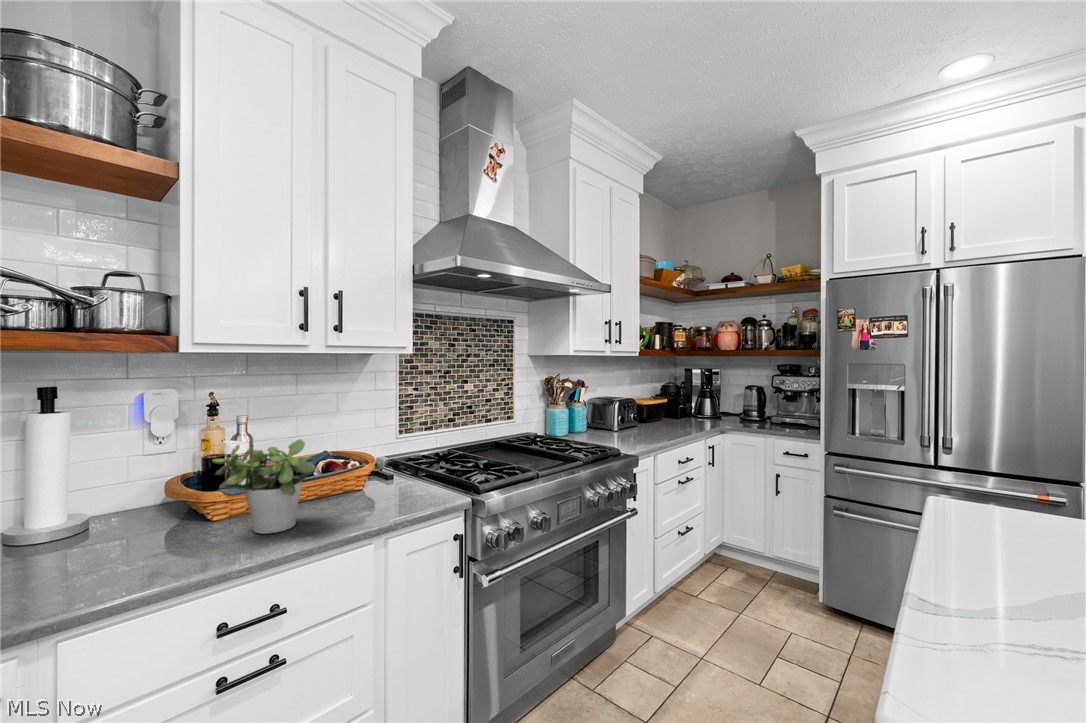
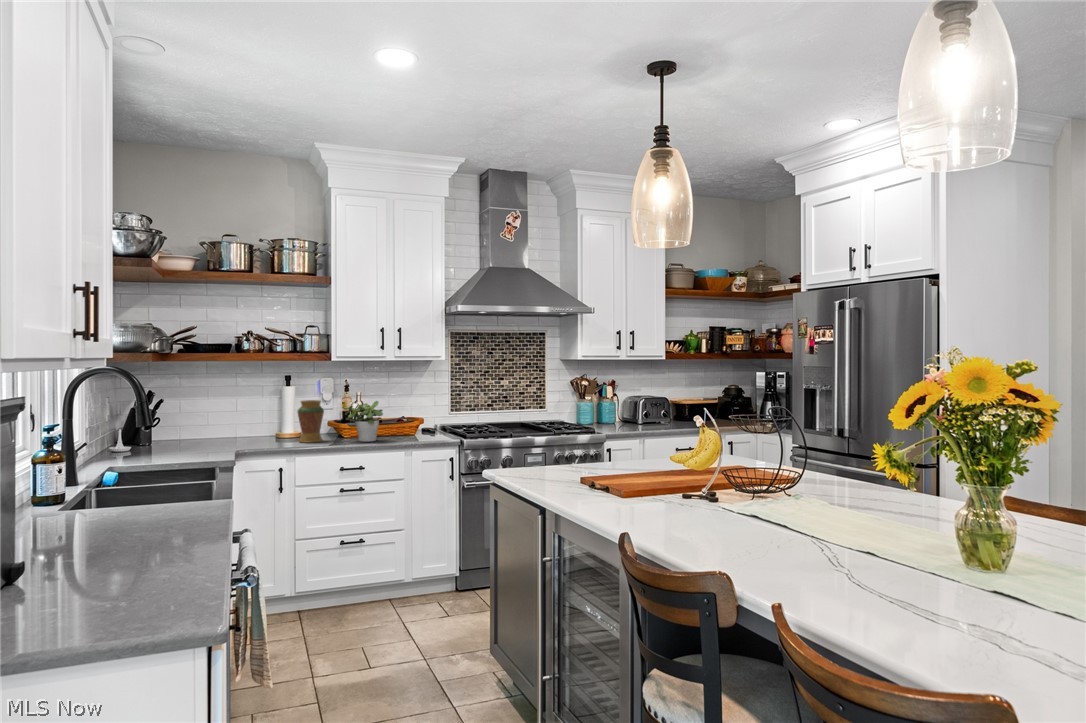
decorative vase: none [73,444,156,559] -> present [297,400,324,442]

